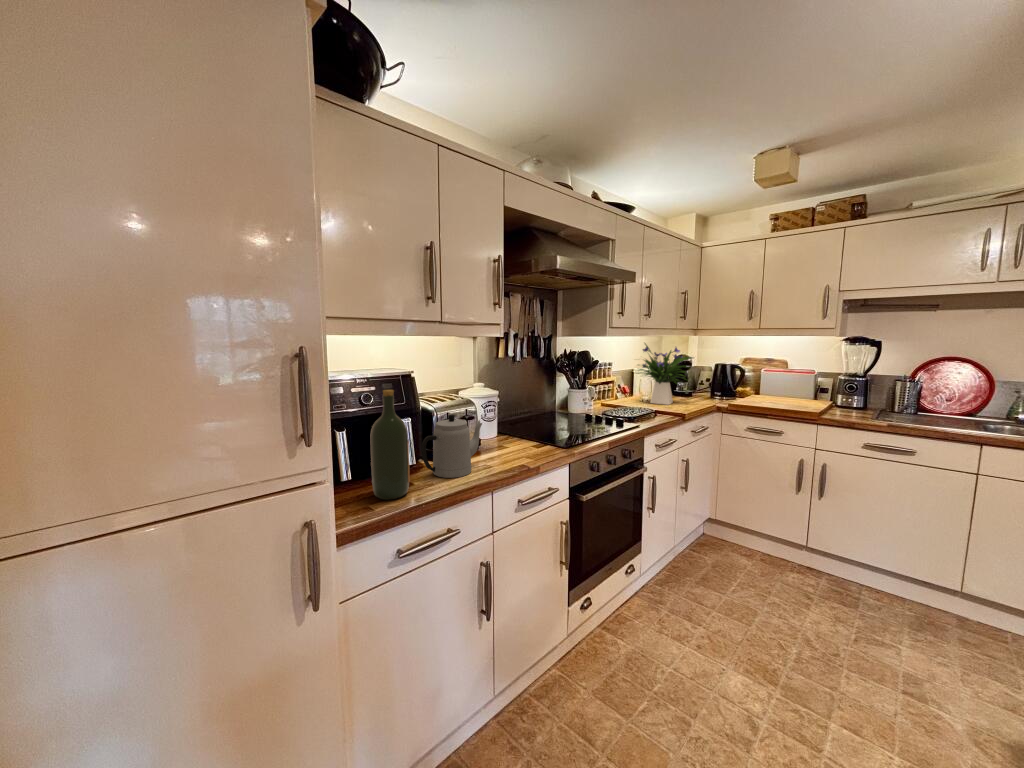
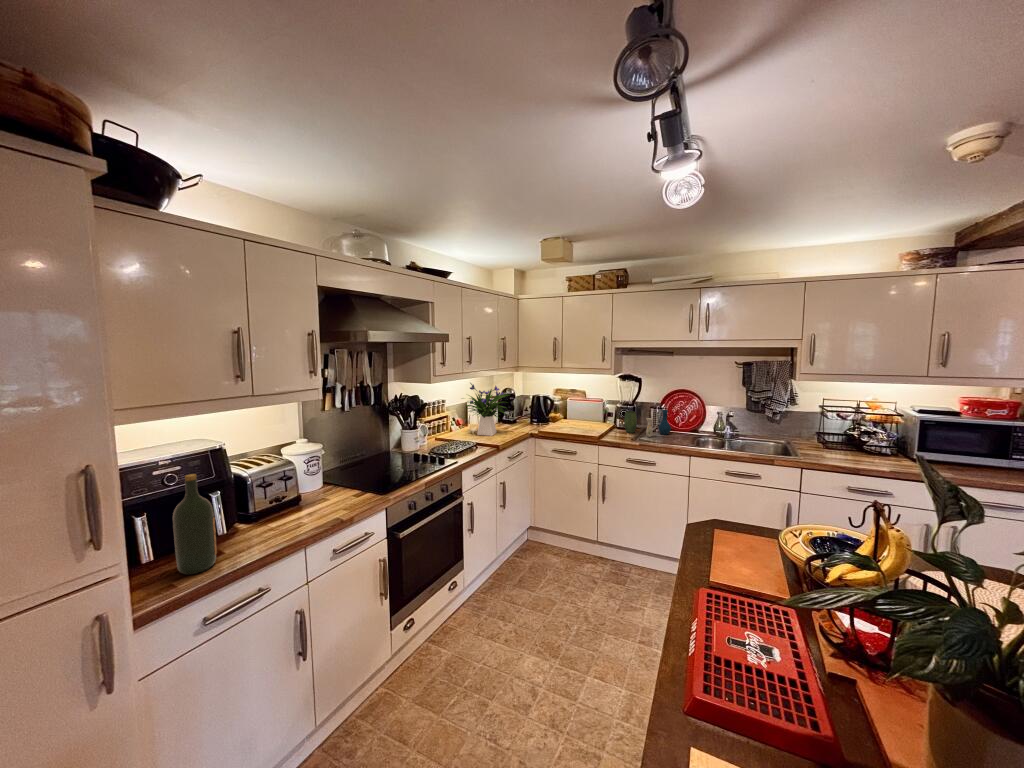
vase: none [852,384,932,419] -> present [624,410,671,437]
teapot: present [421,414,482,478] -> none [231,483,297,542]

